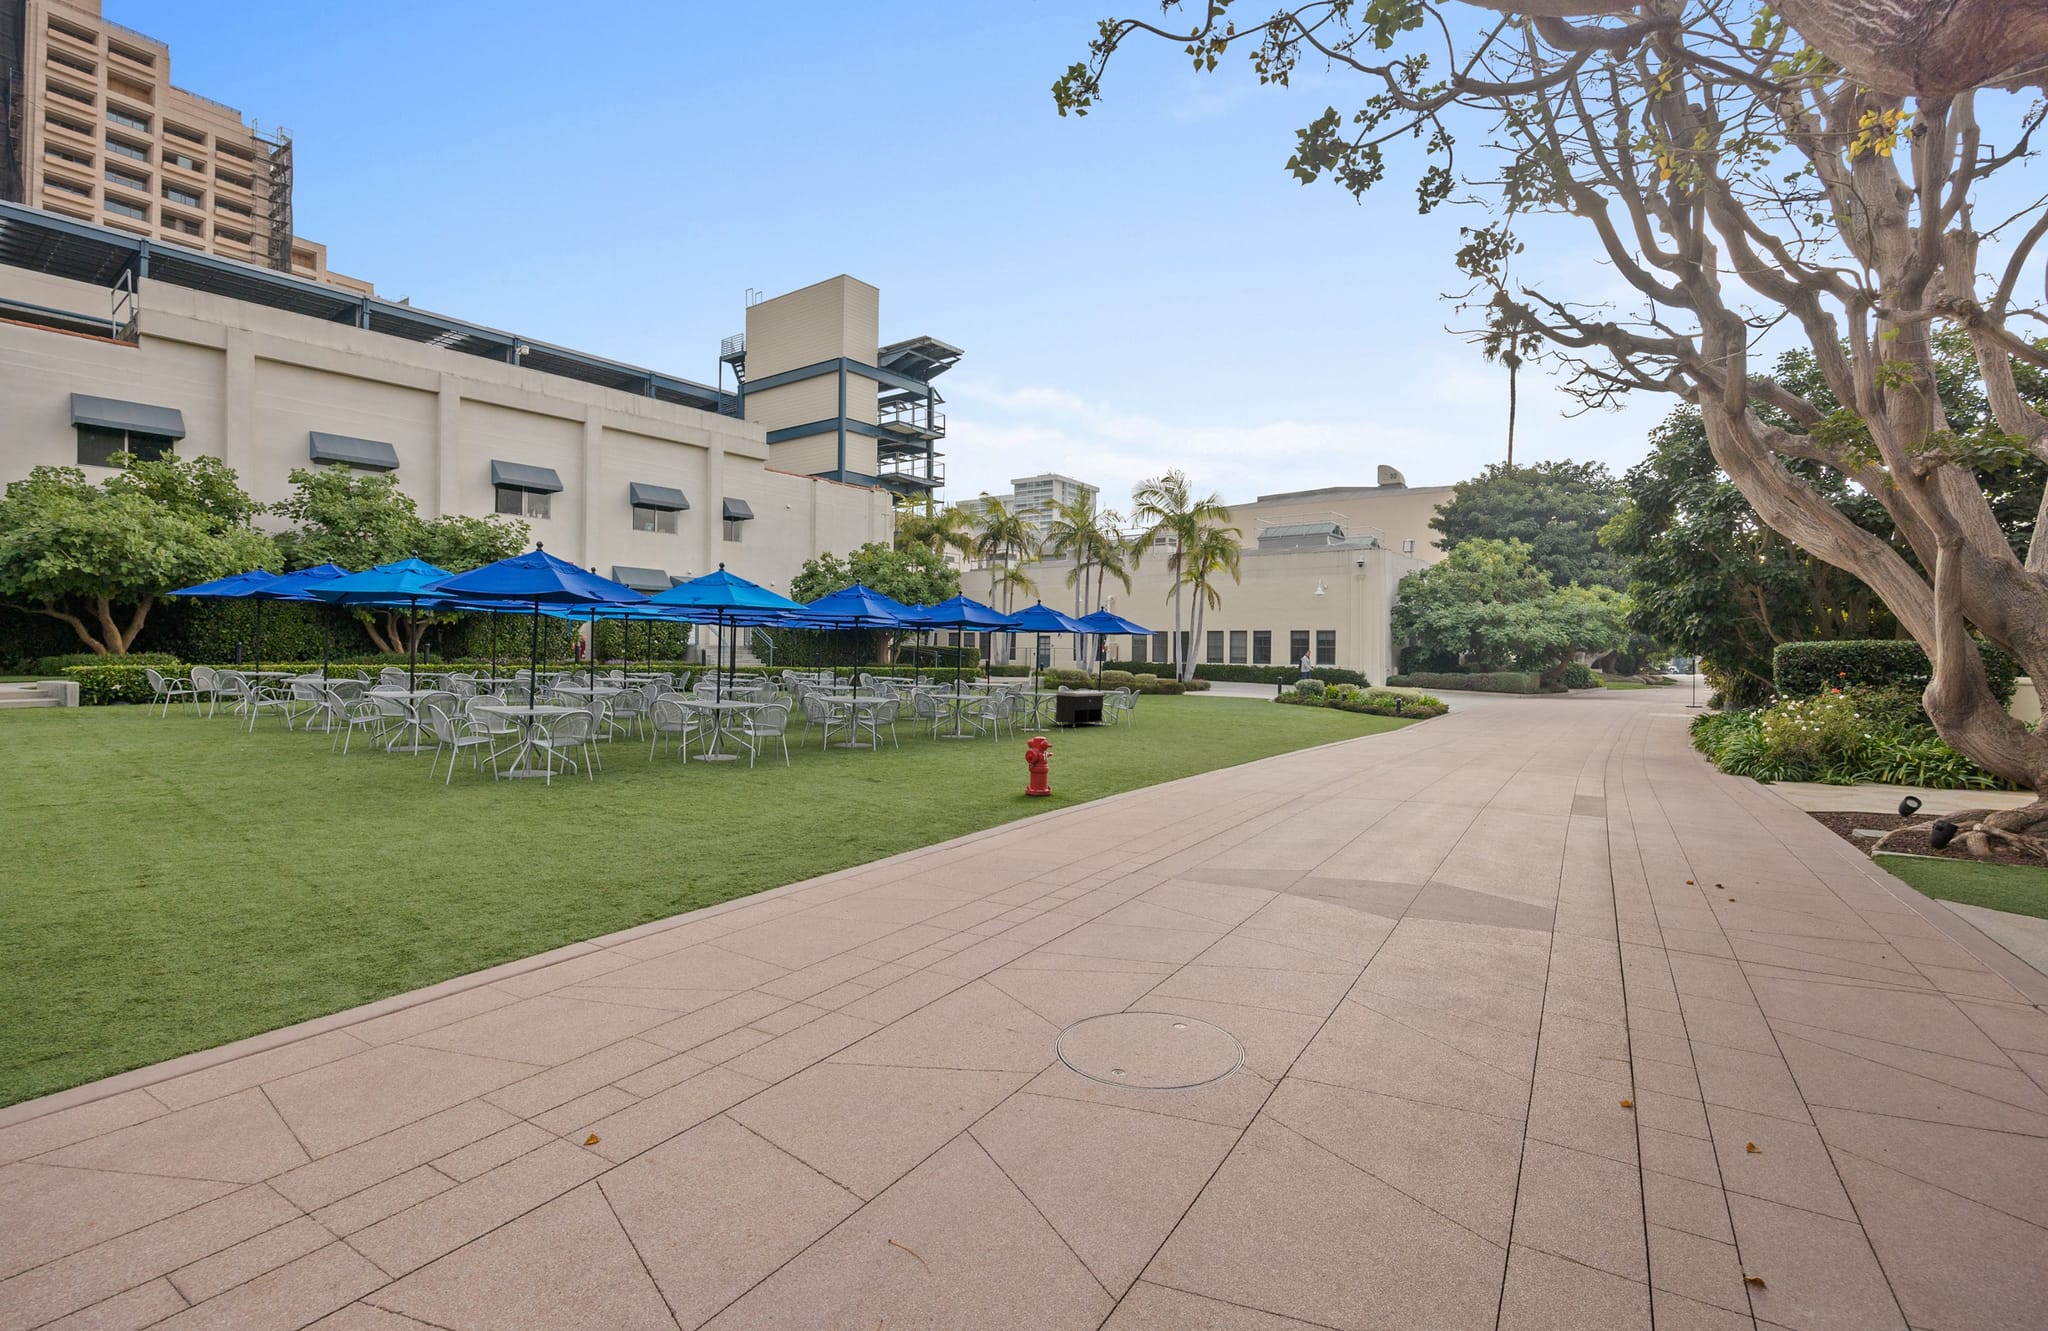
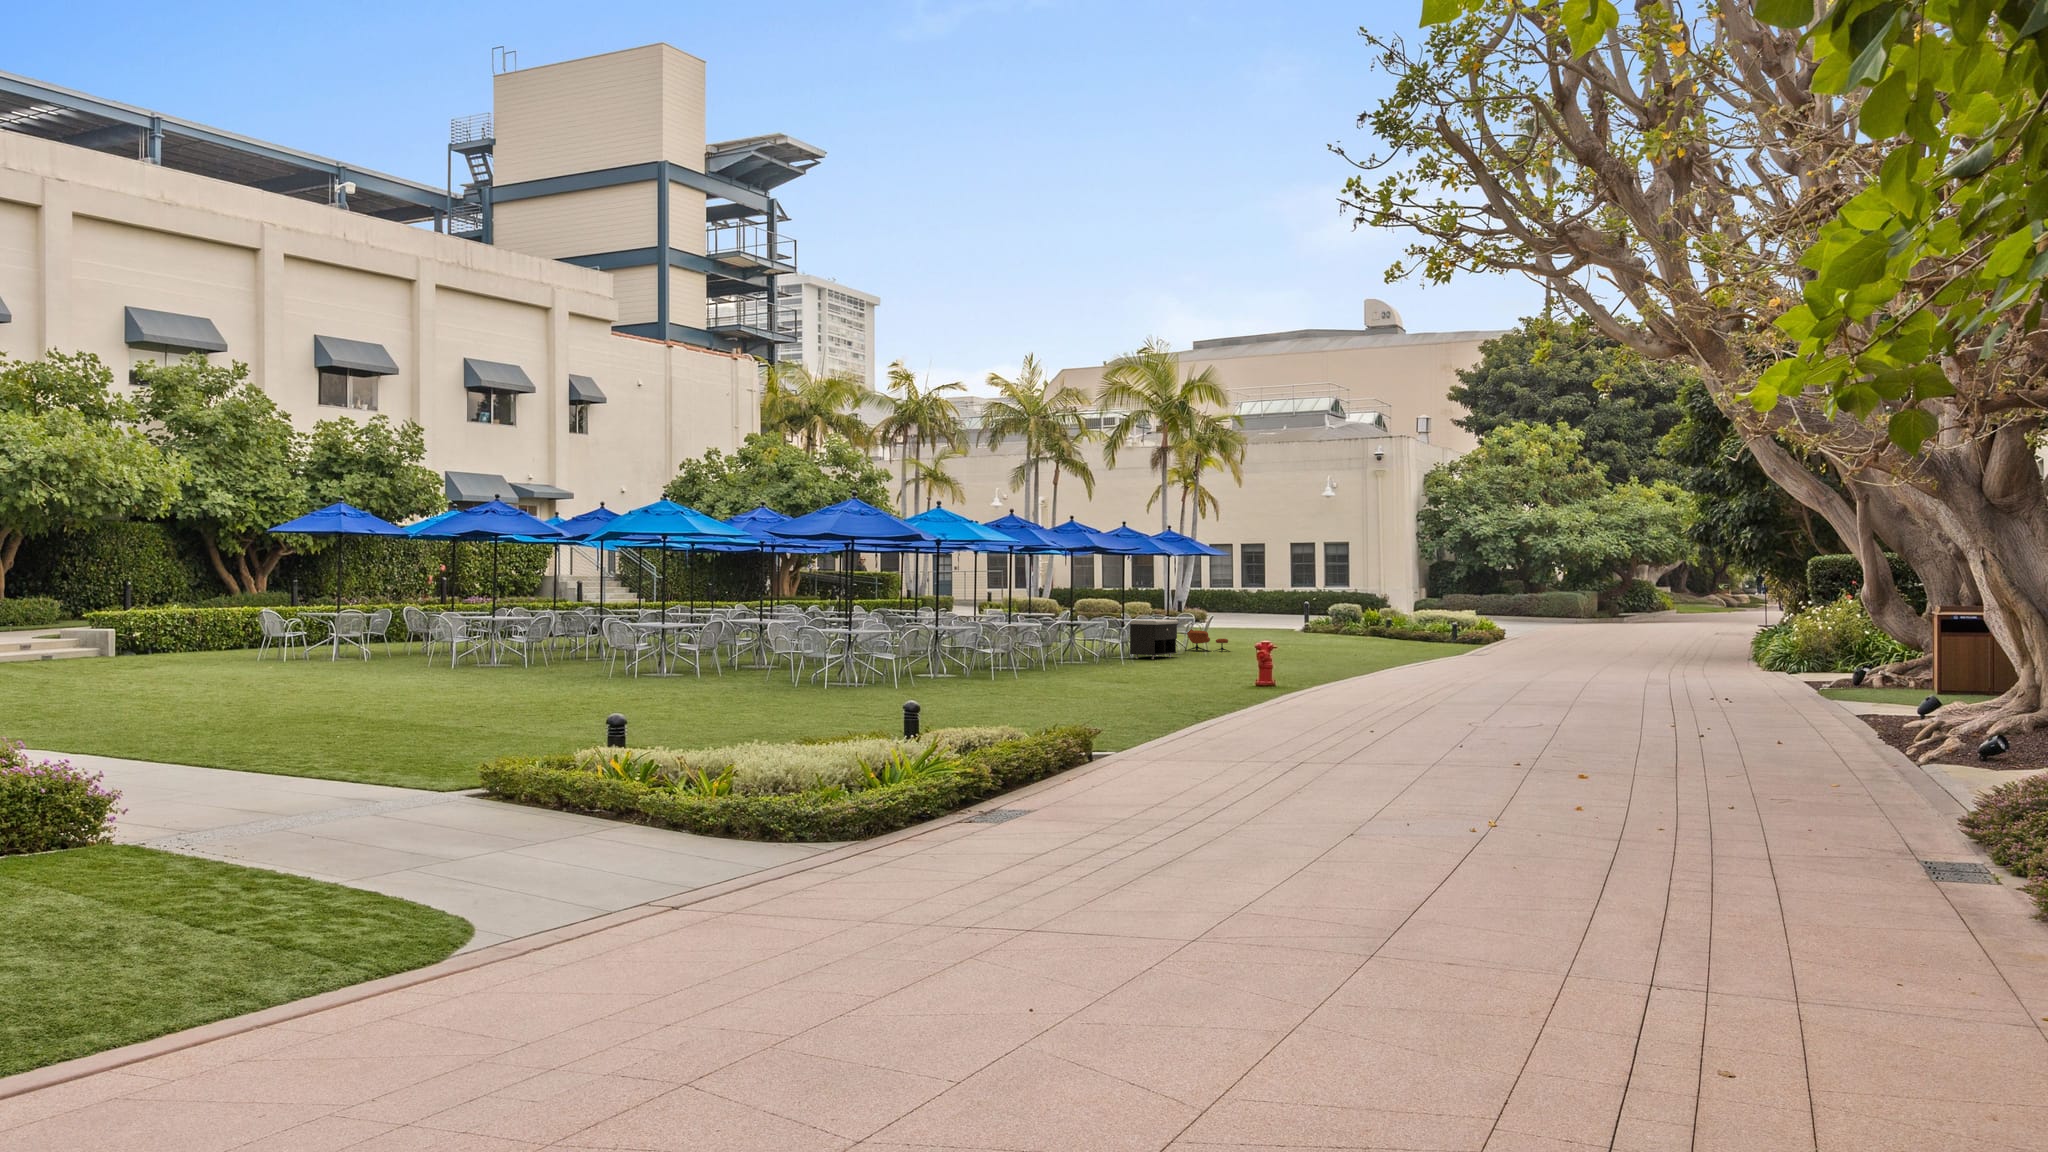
lounge chair: none [1127,688,1167,720] -> present [1187,629,1228,651]

